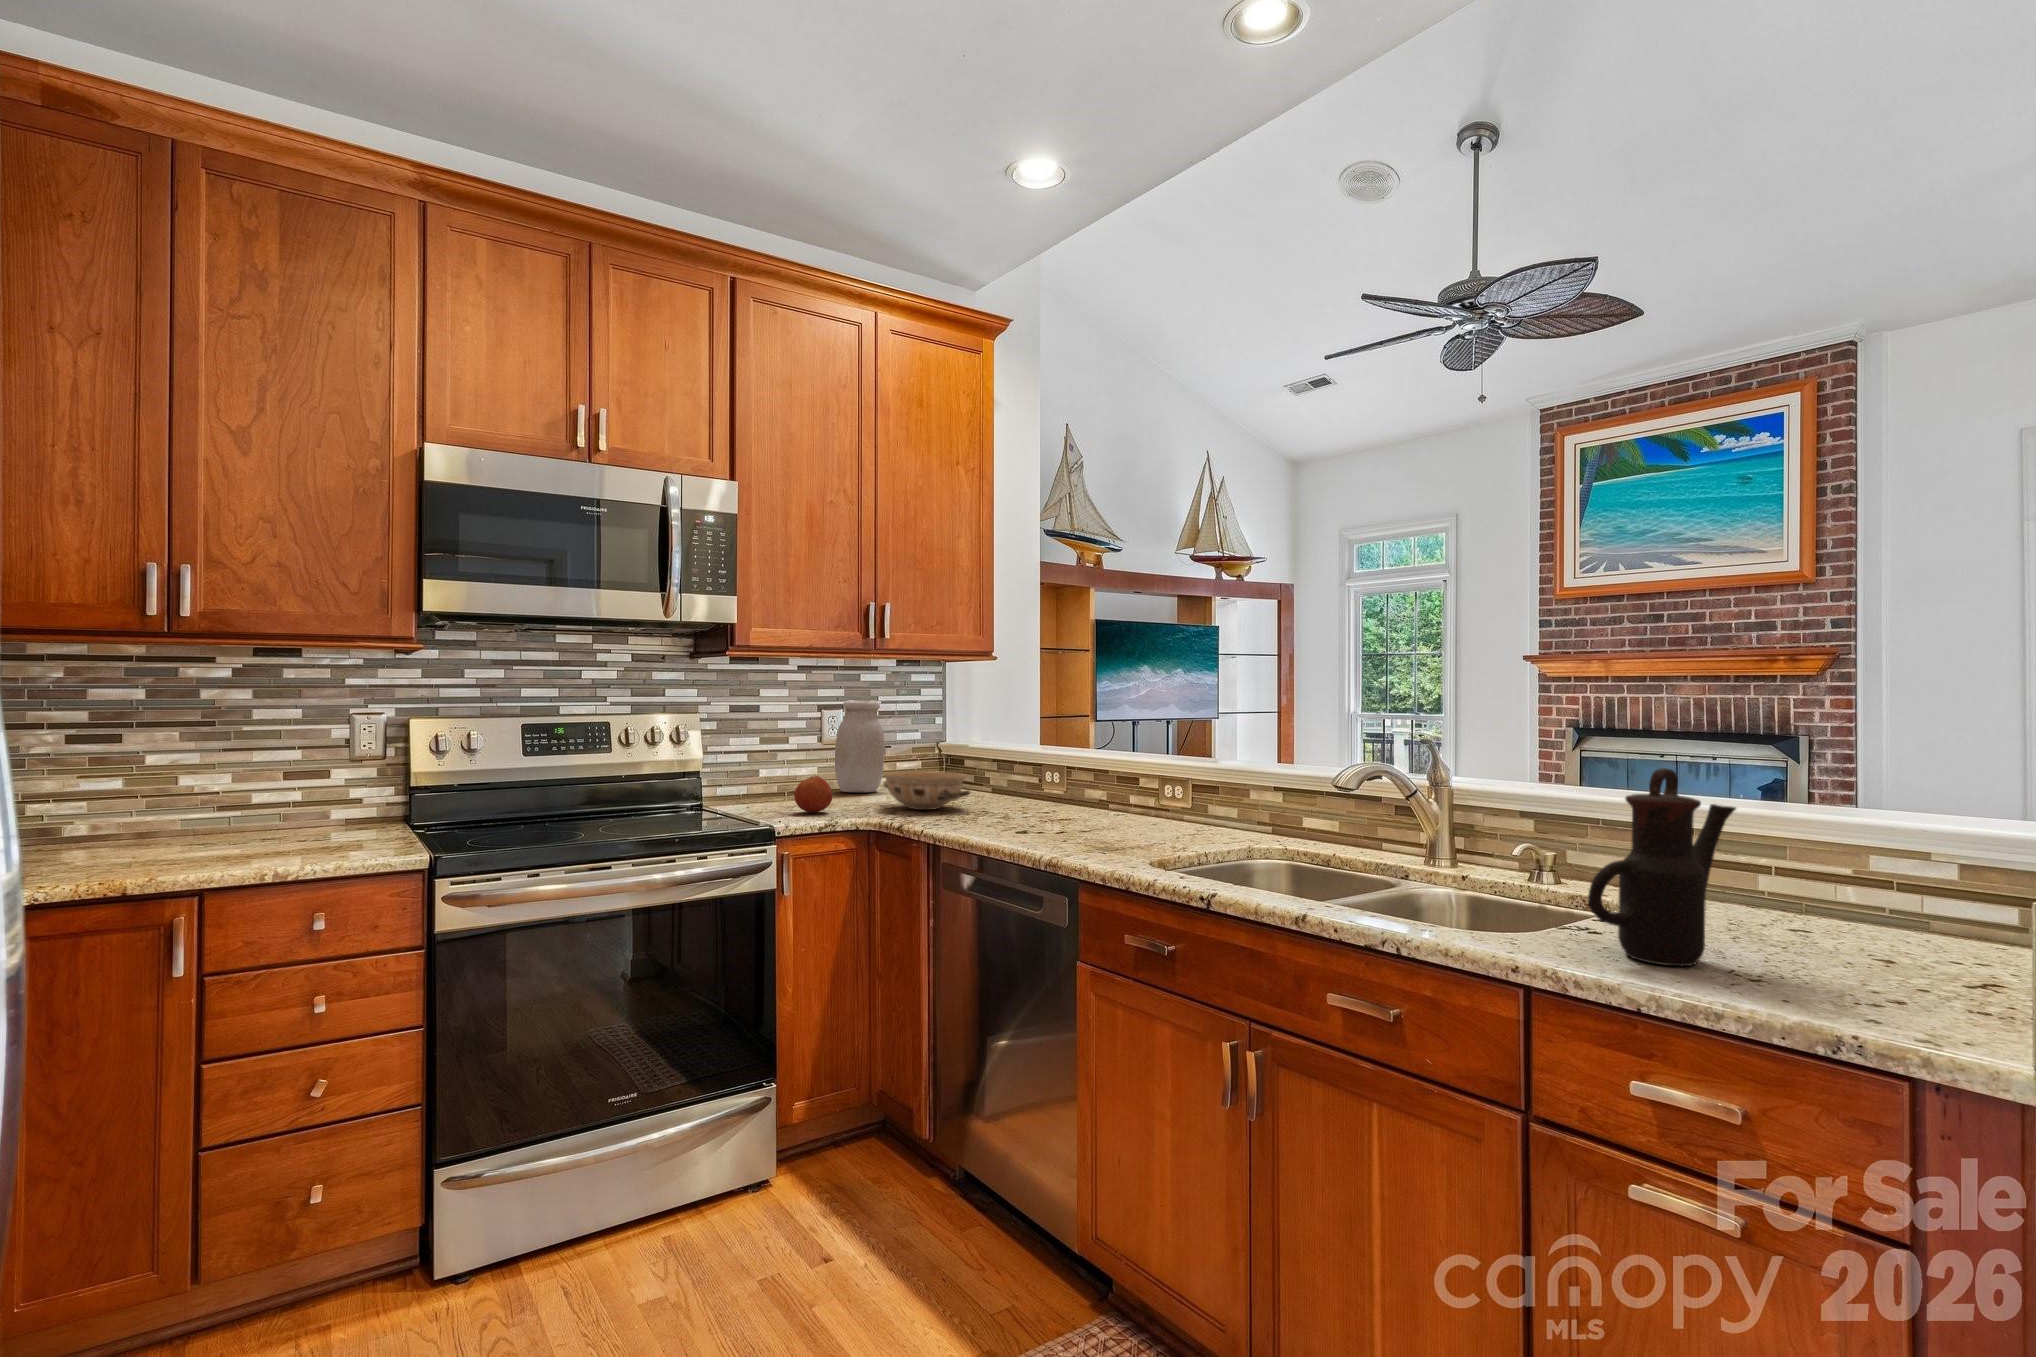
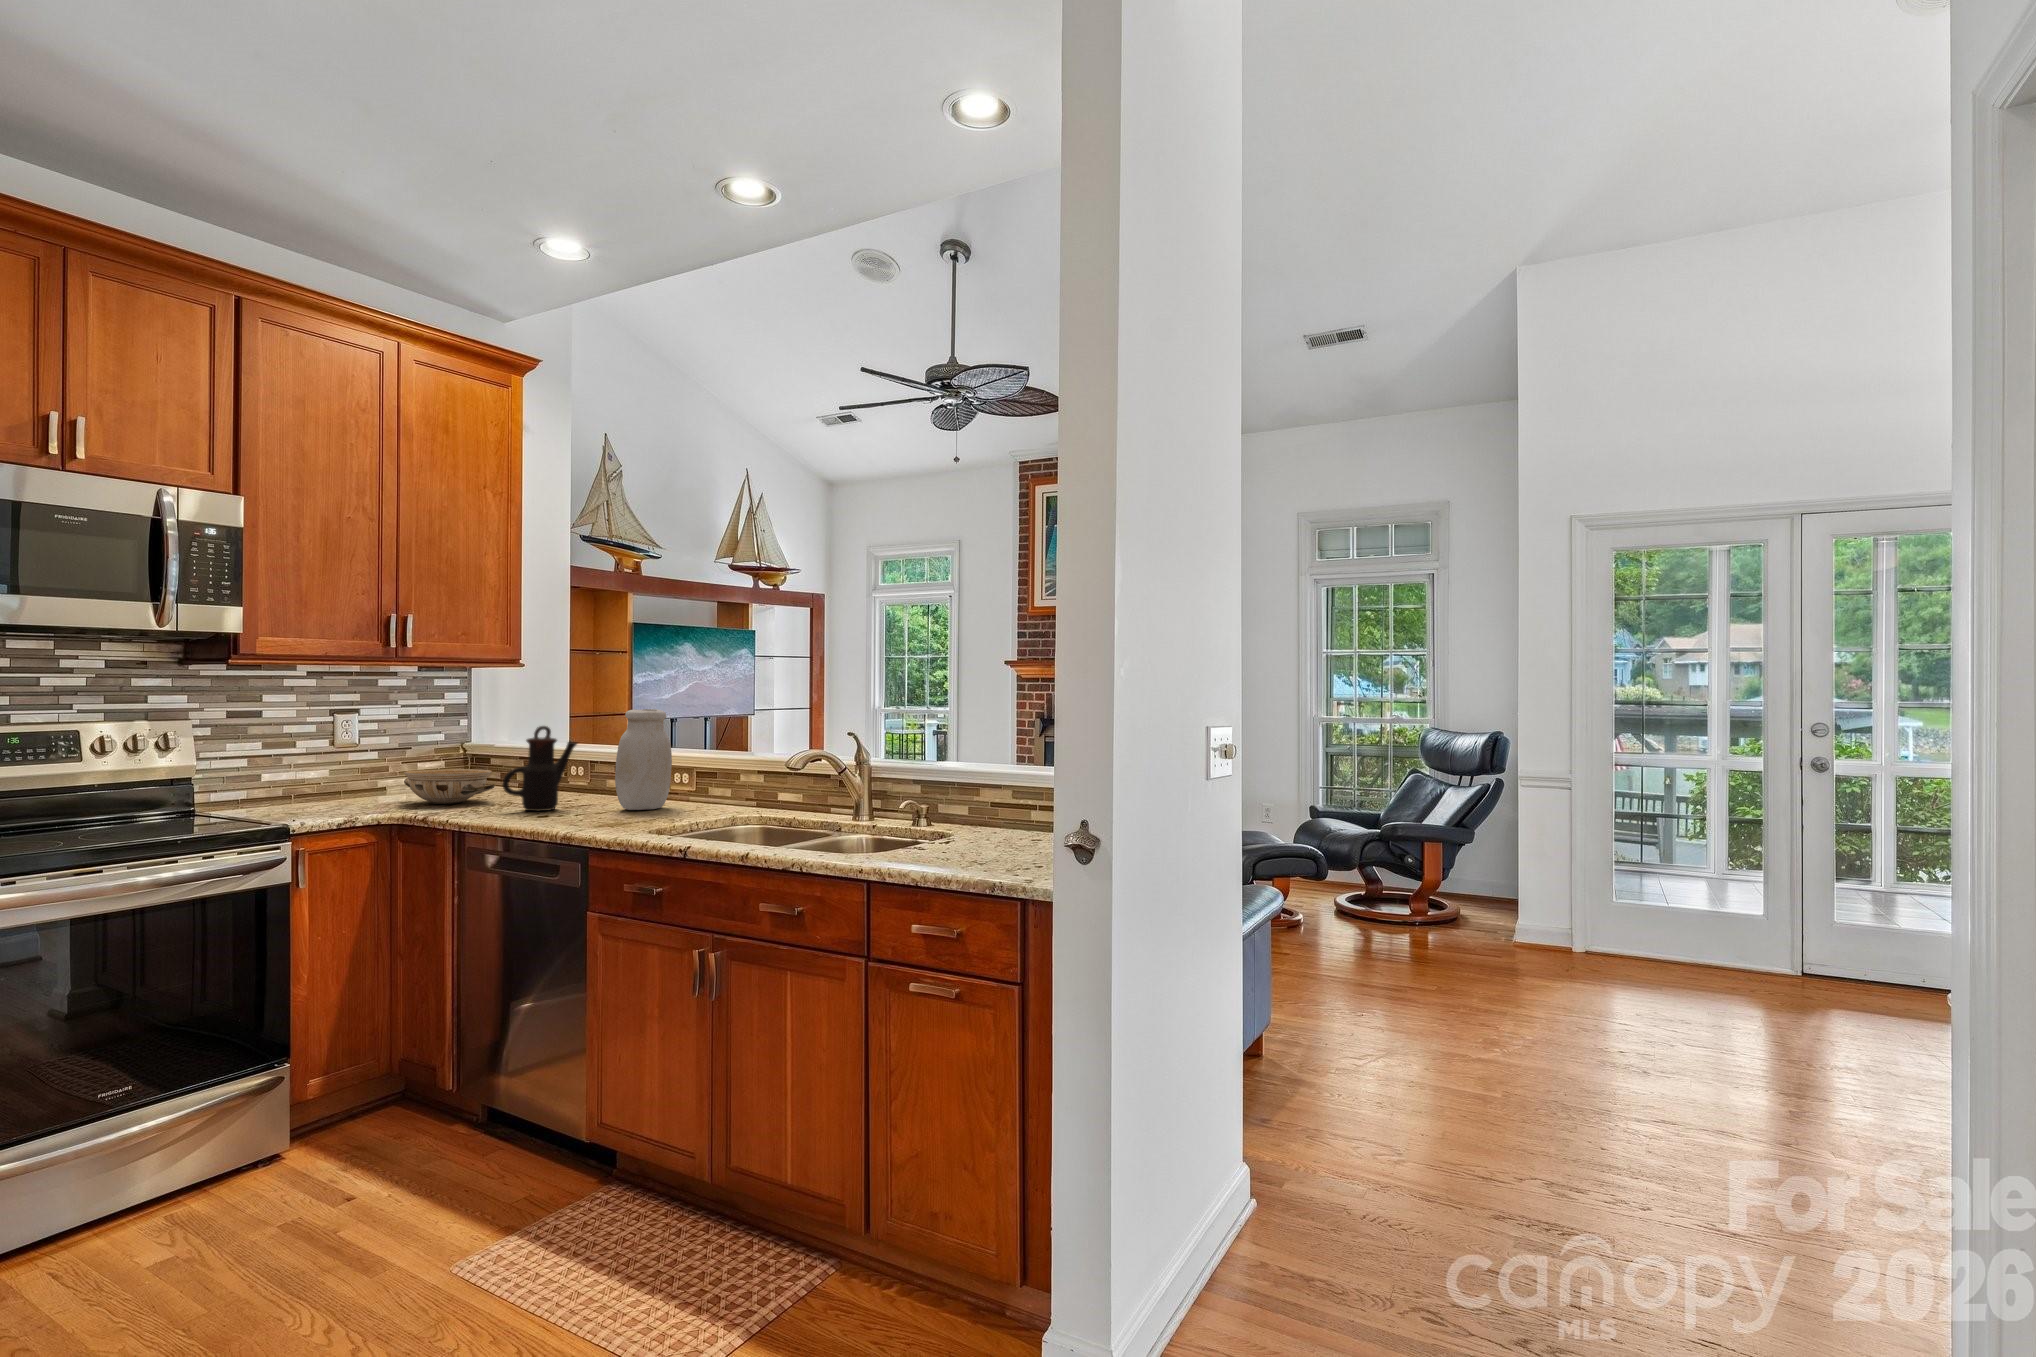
jar: present [835,700,885,792] -> present [615,709,672,810]
teapot: present [1588,768,1736,966] -> present [503,726,578,811]
fruit: present [794,776,832,813] -> none [306,777,349,811]

